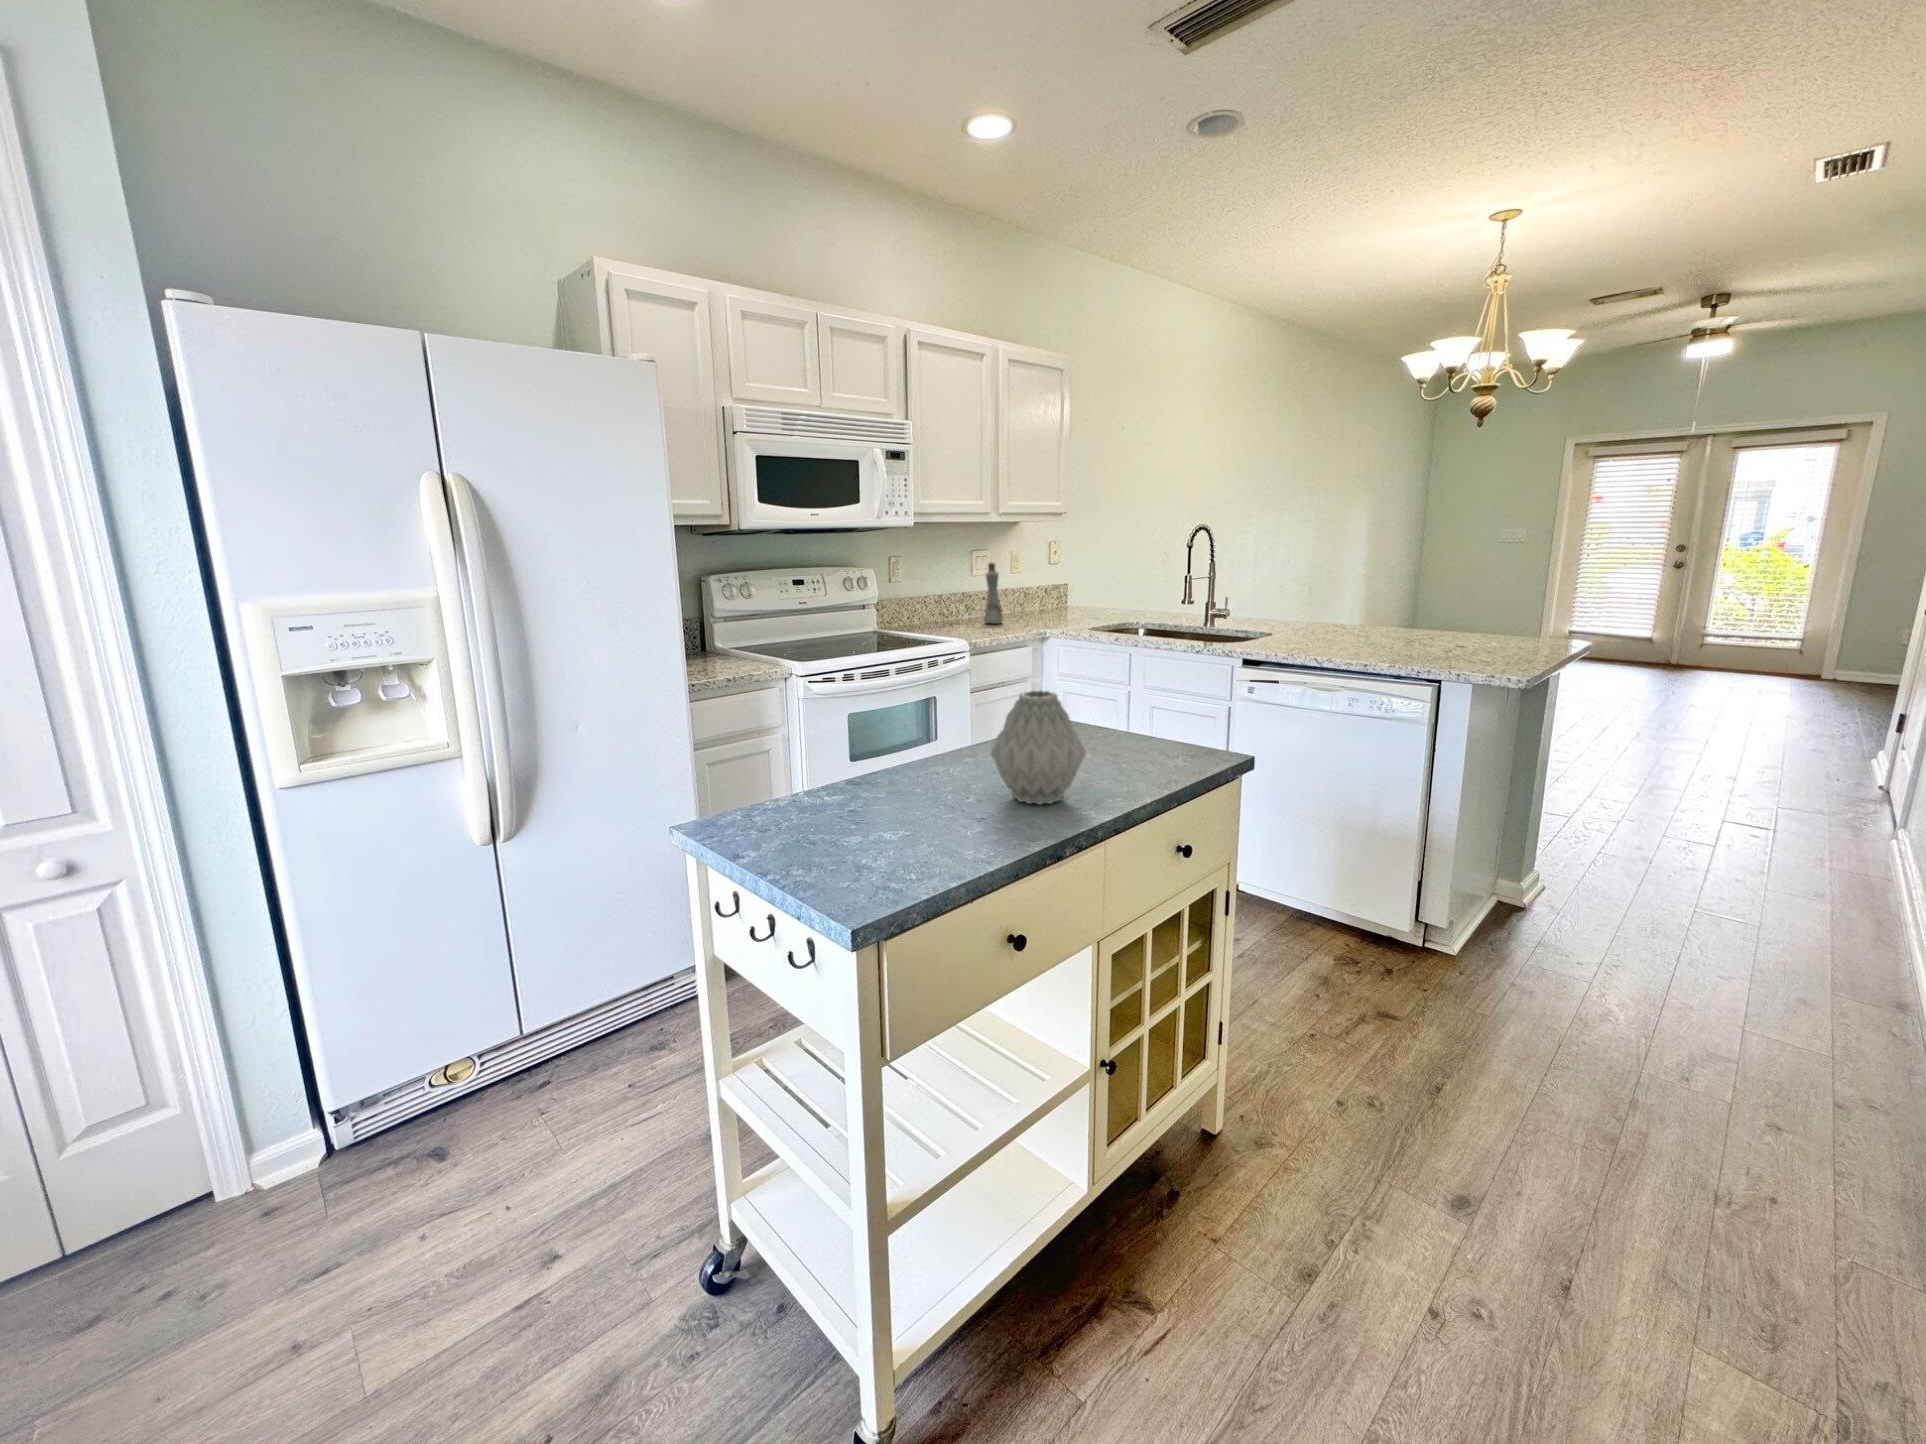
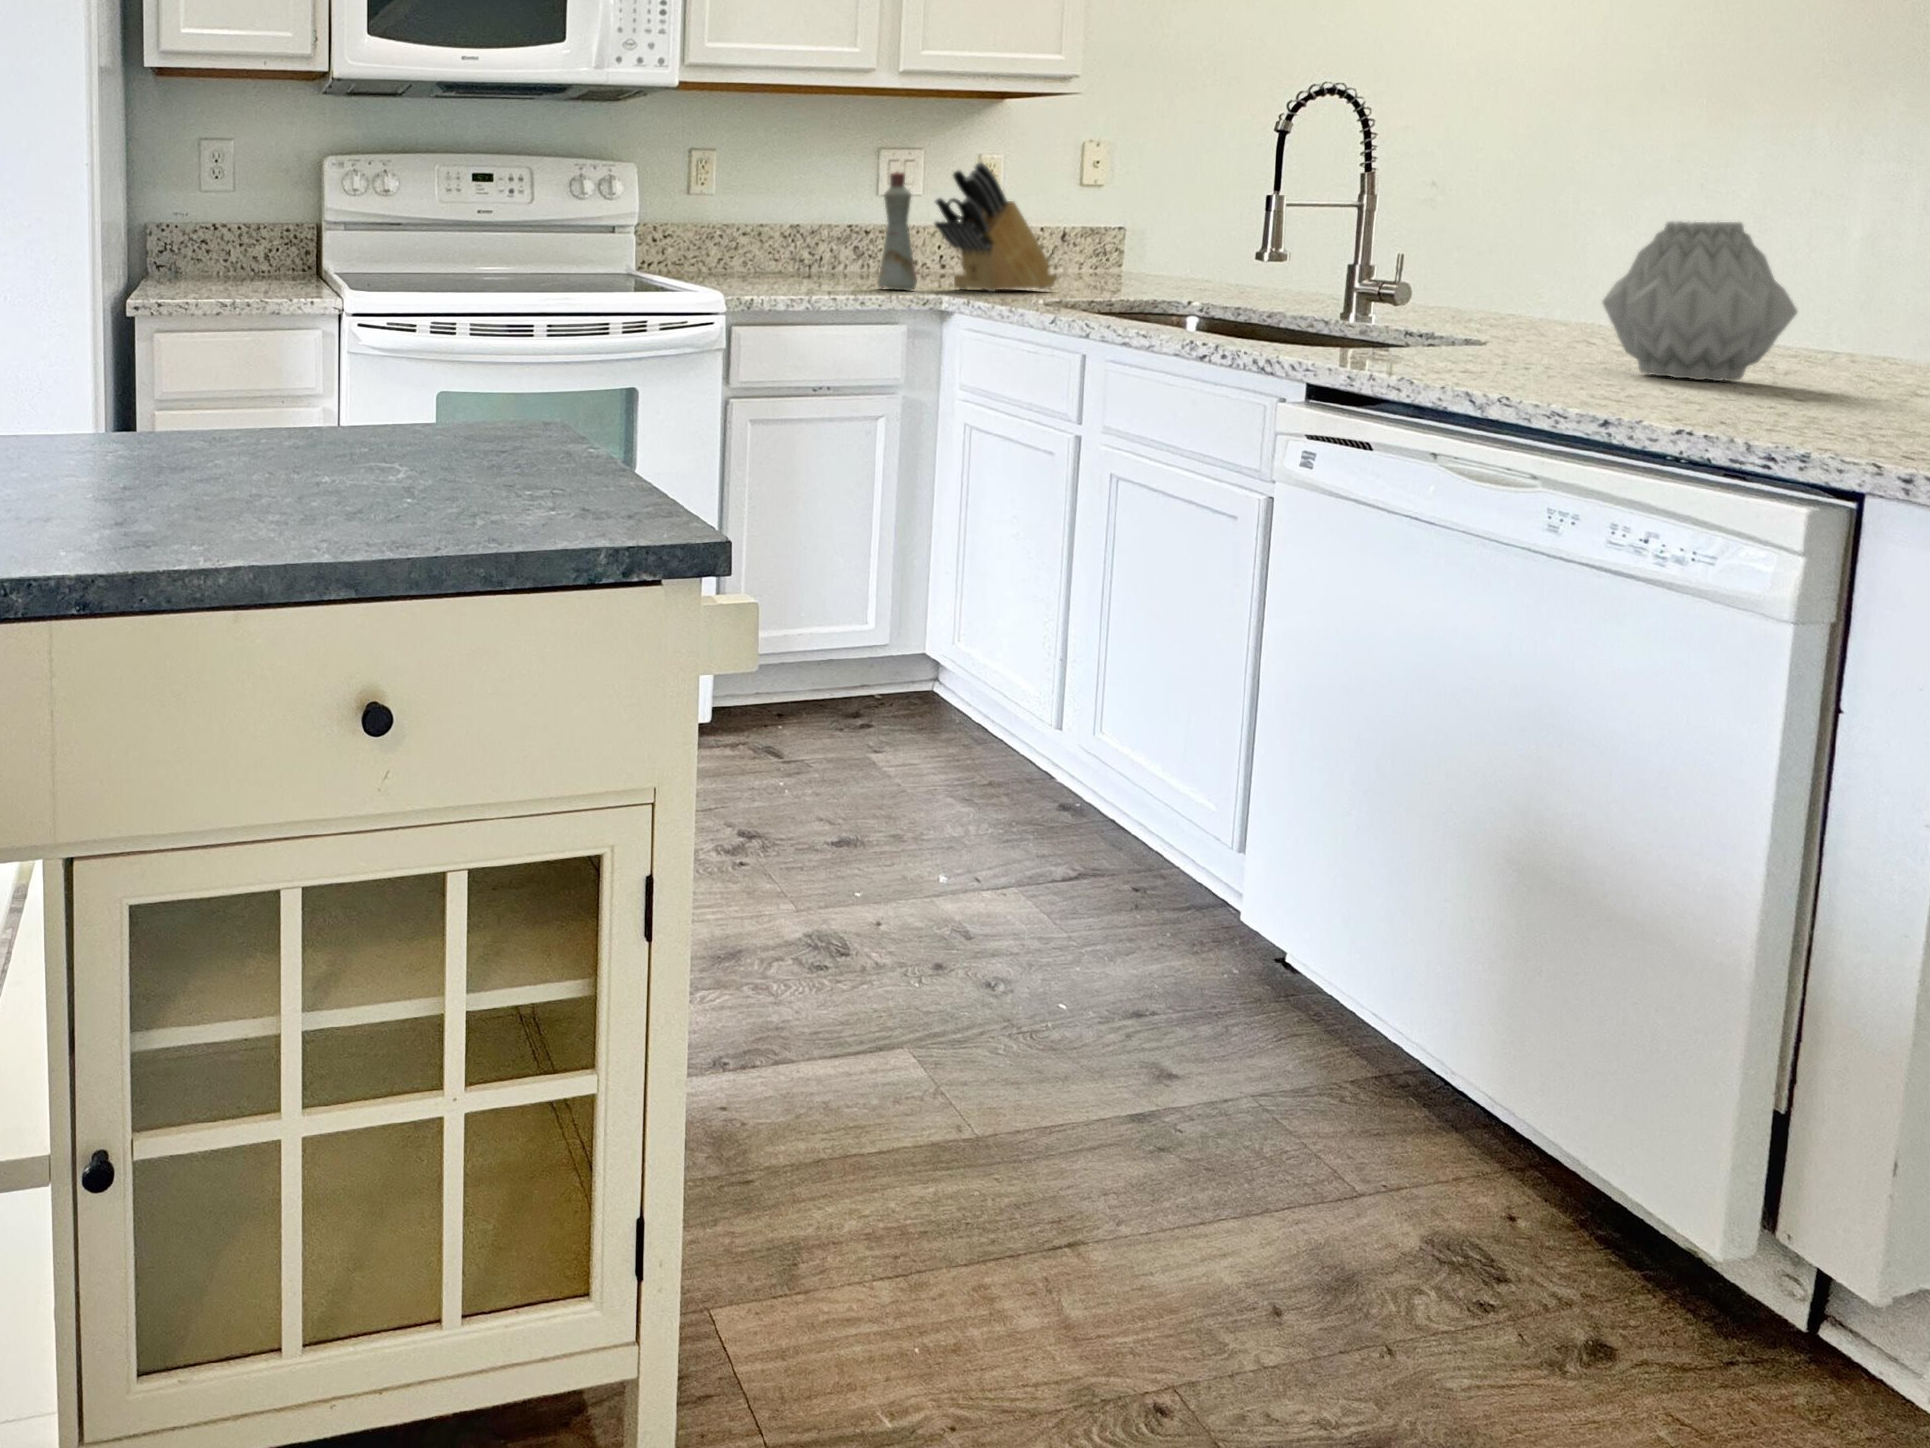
knife block: none [1003,555,1050,620] -> present [935,163,1057,291]
vase: present [991,691,1086,804] -> present [1603,221,1797,381]

